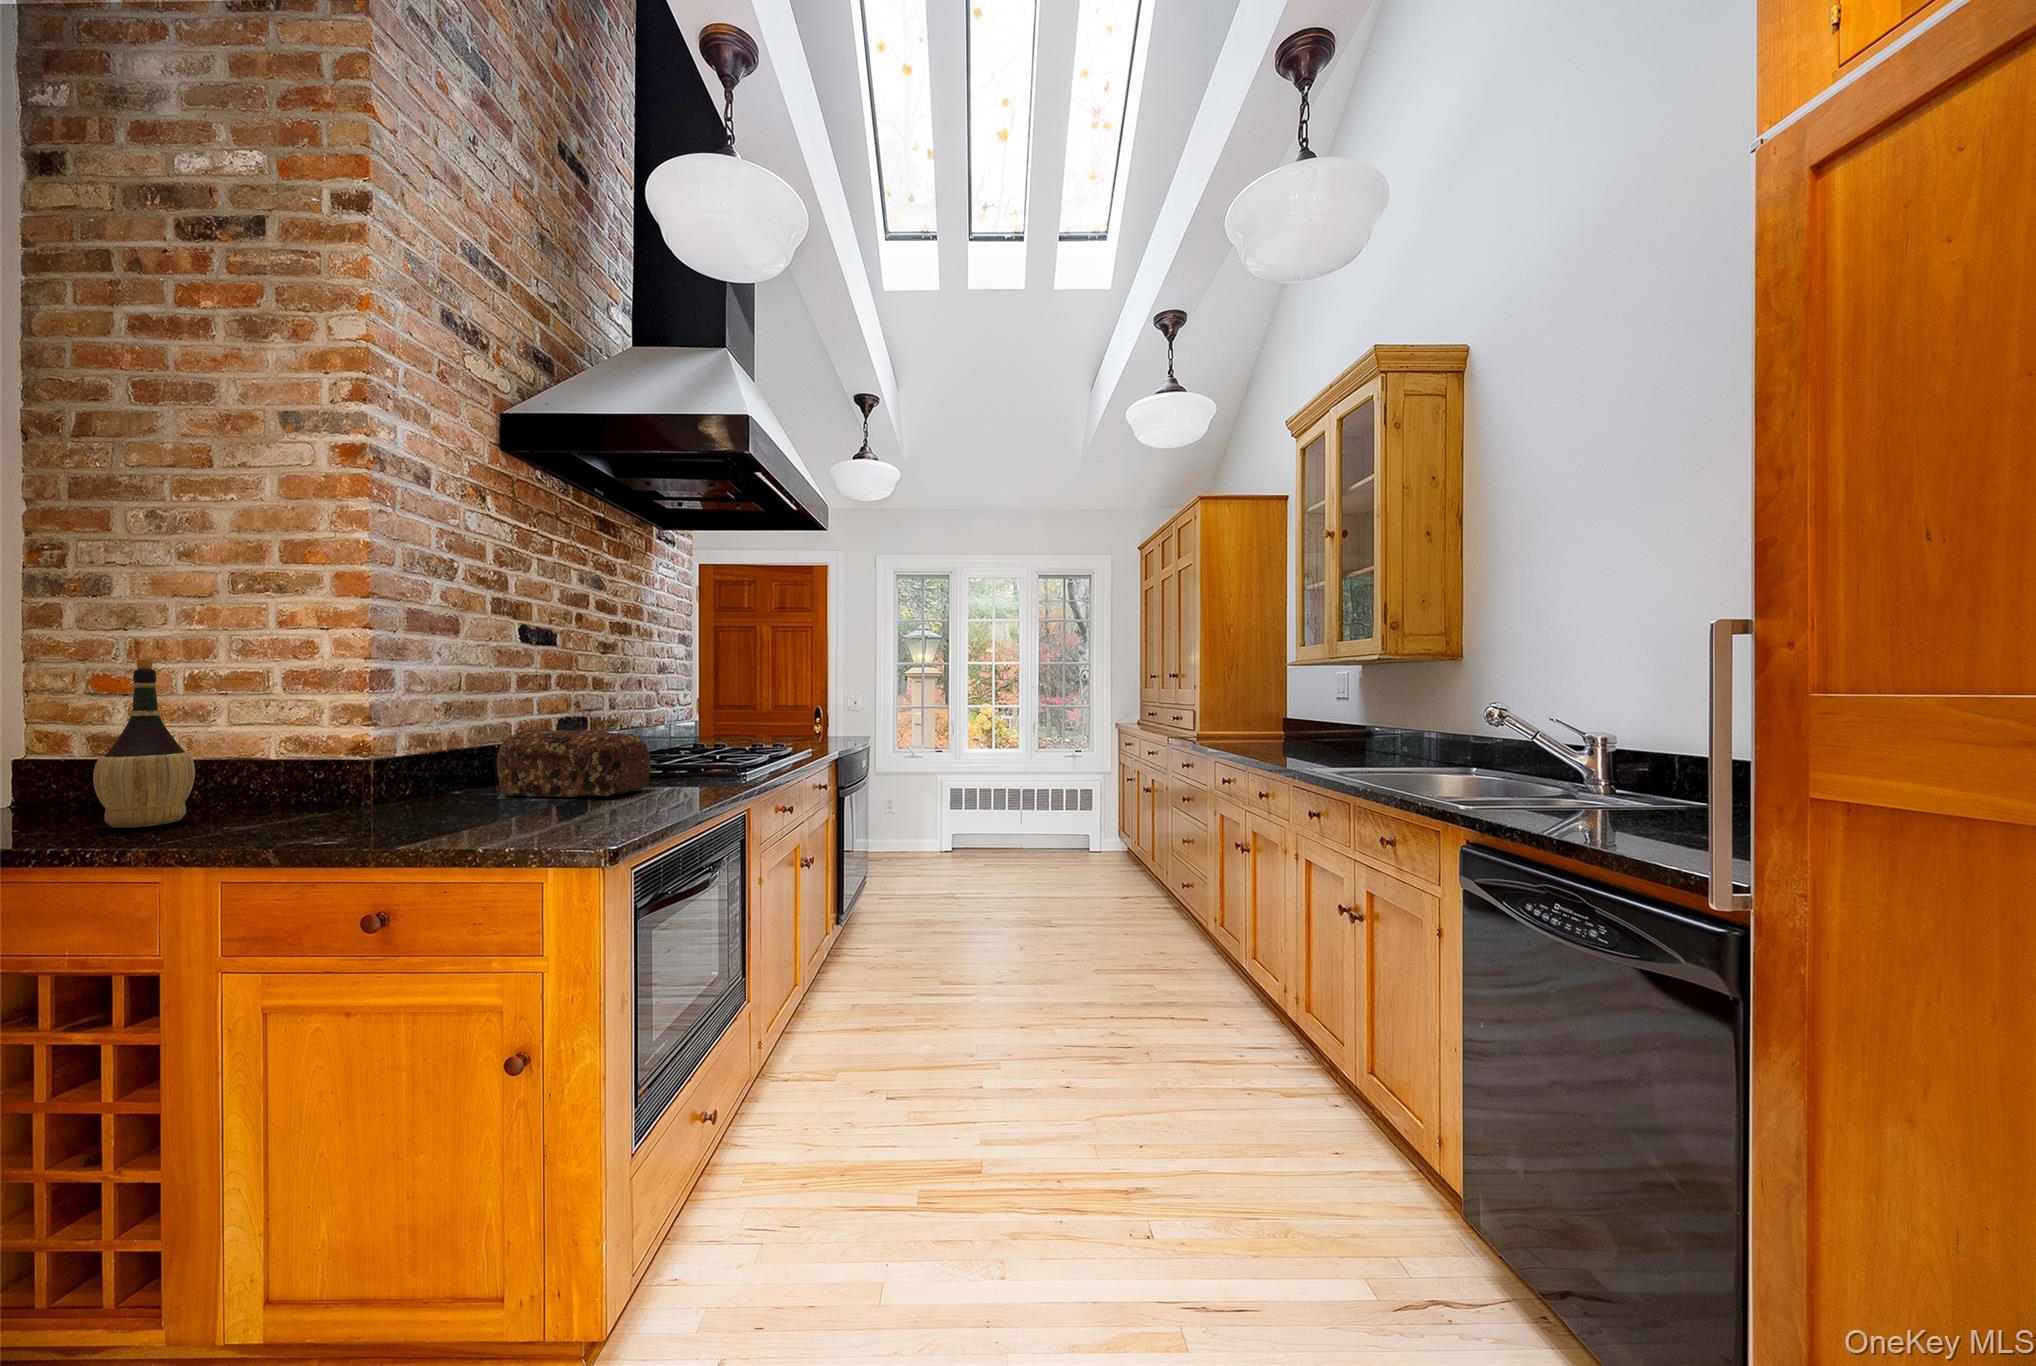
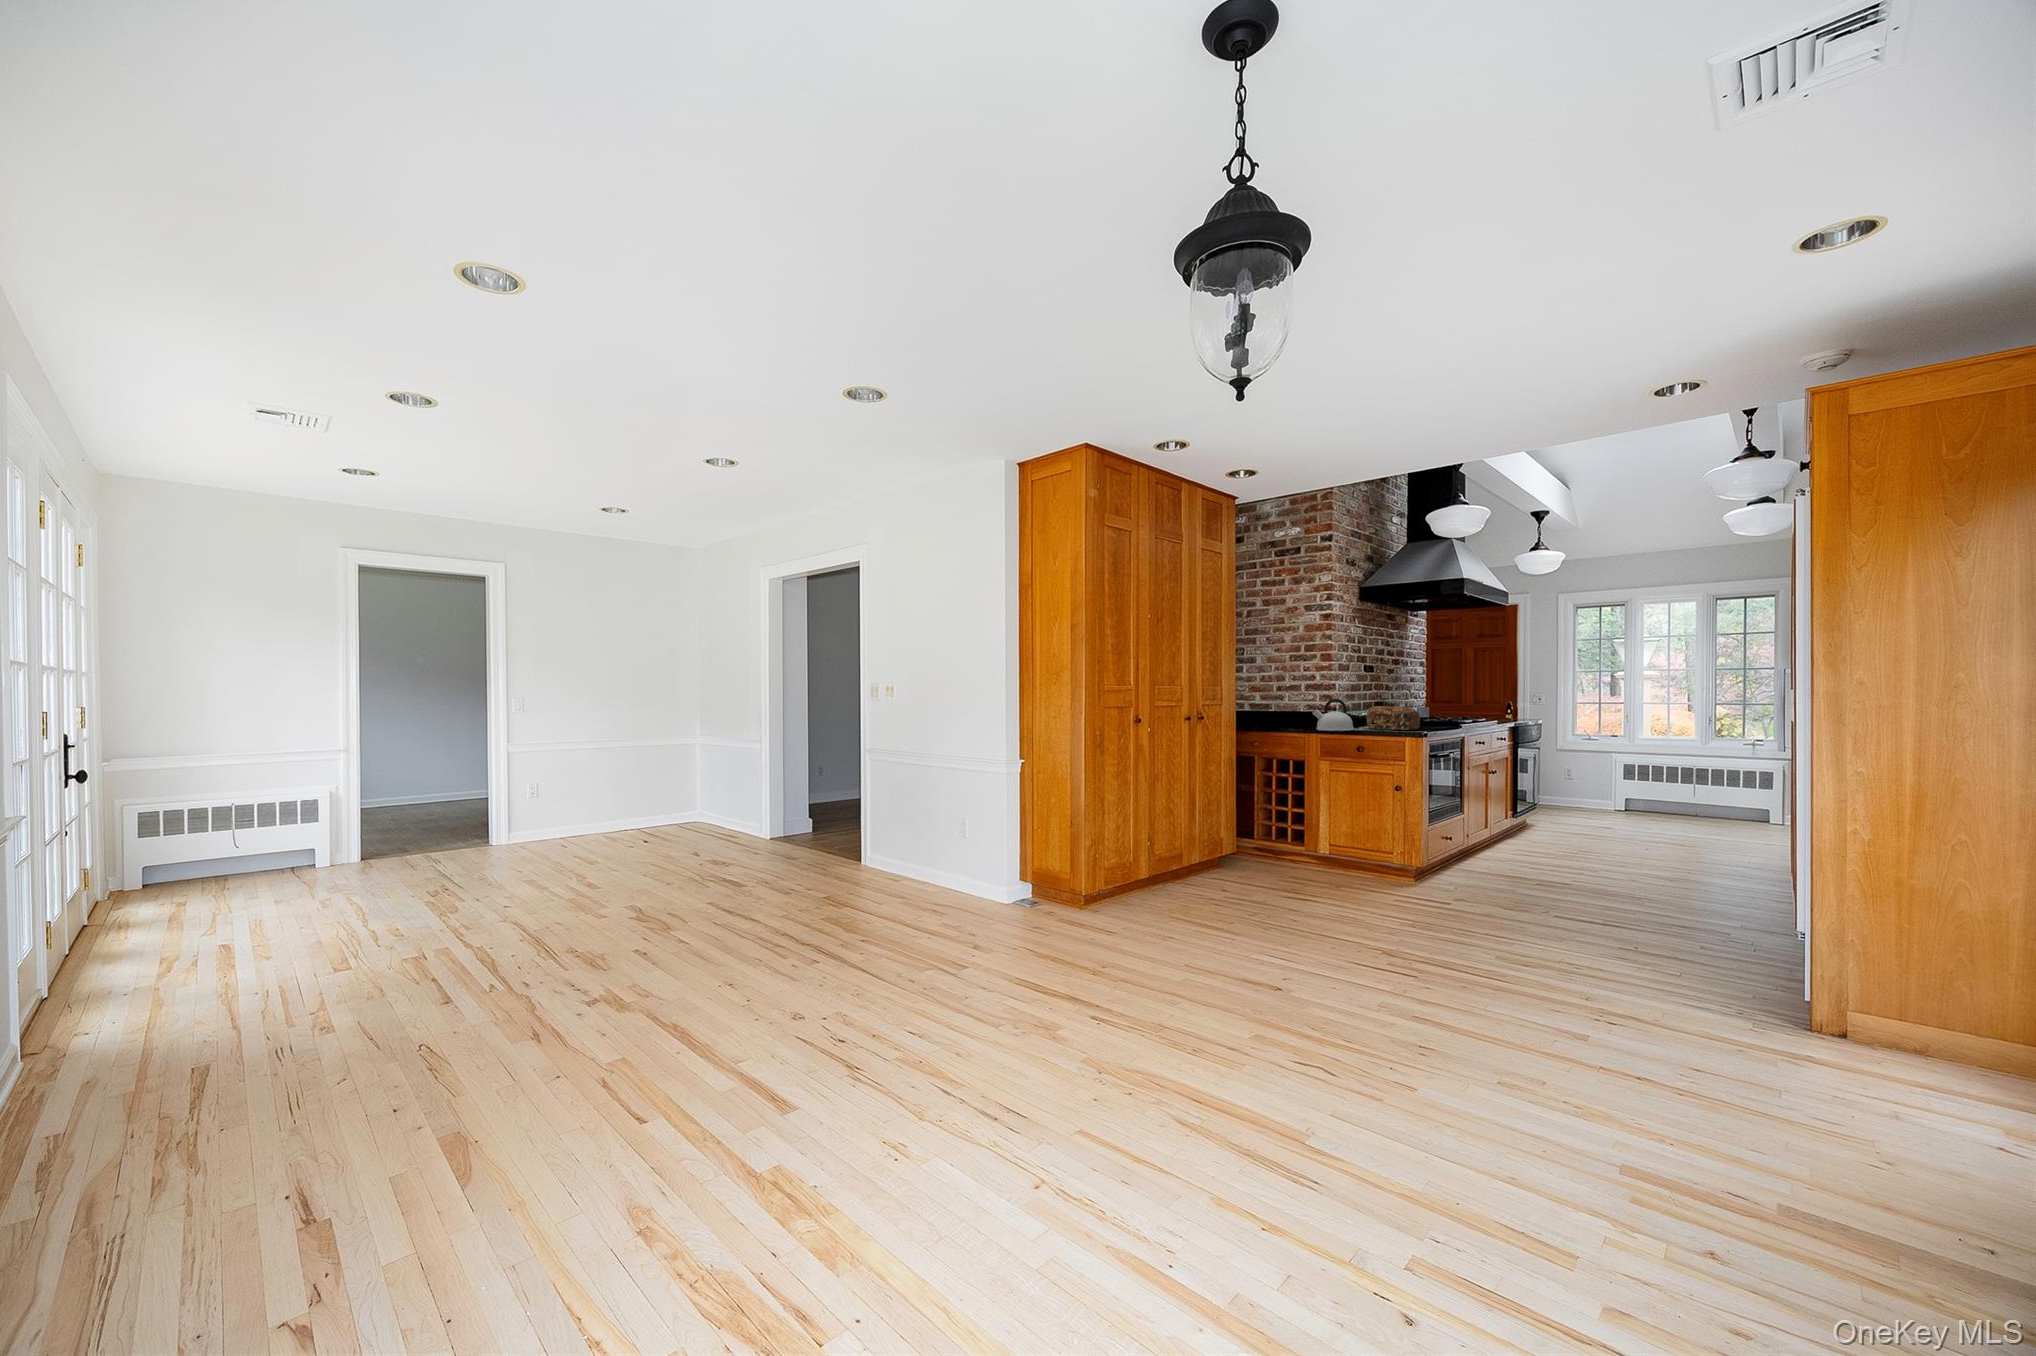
wine bottle: present [93,658,195,828] -> none [1274,683,1293,729]
kettle: none [263,713,436,826] -> present [1313,699,1354,731]

